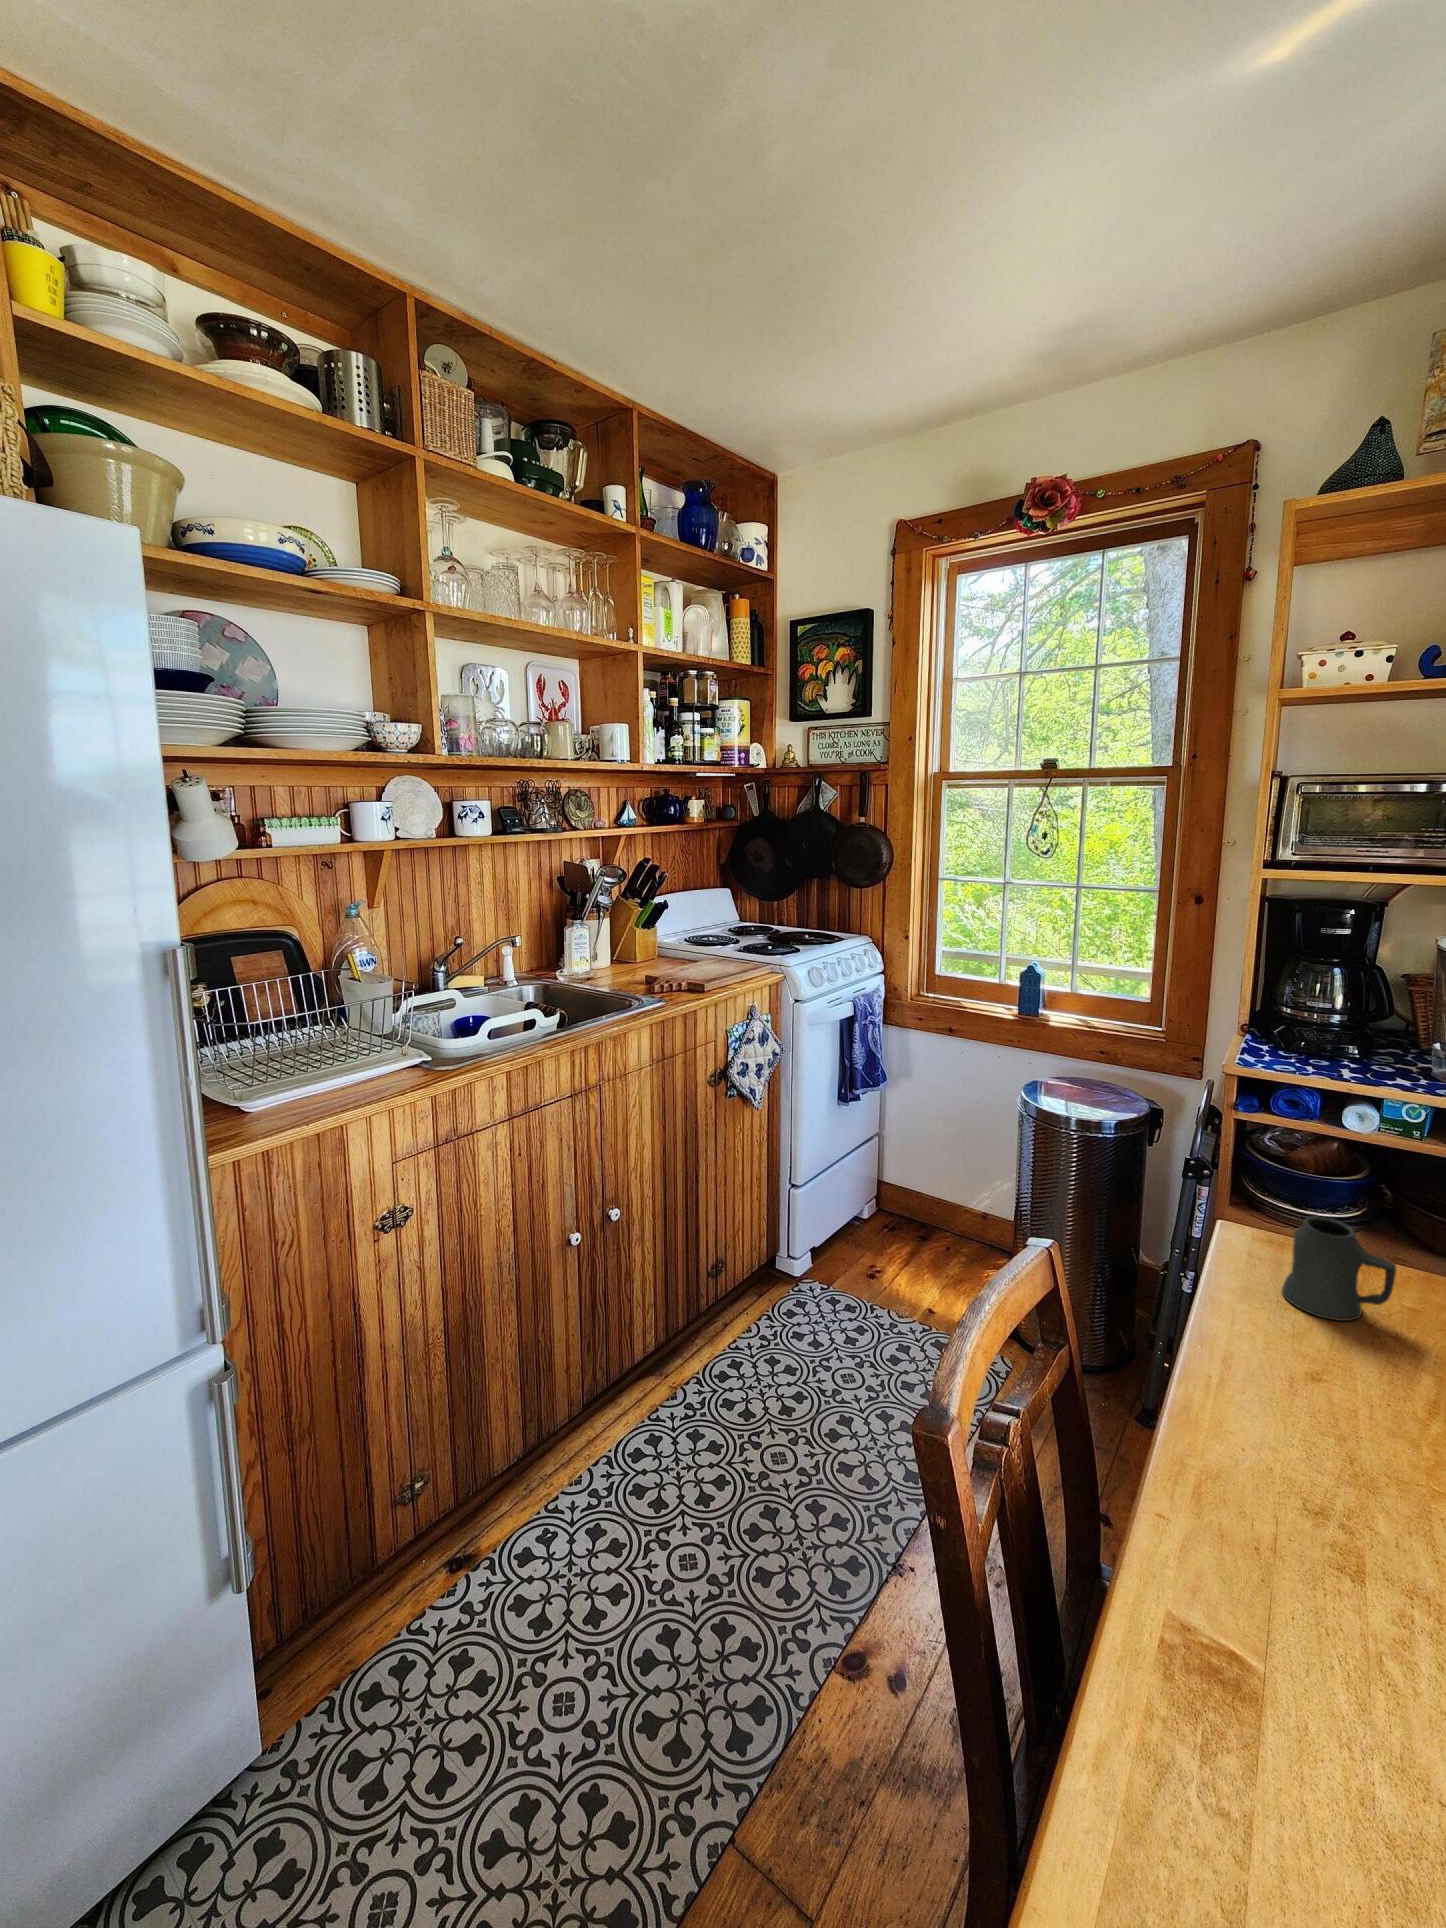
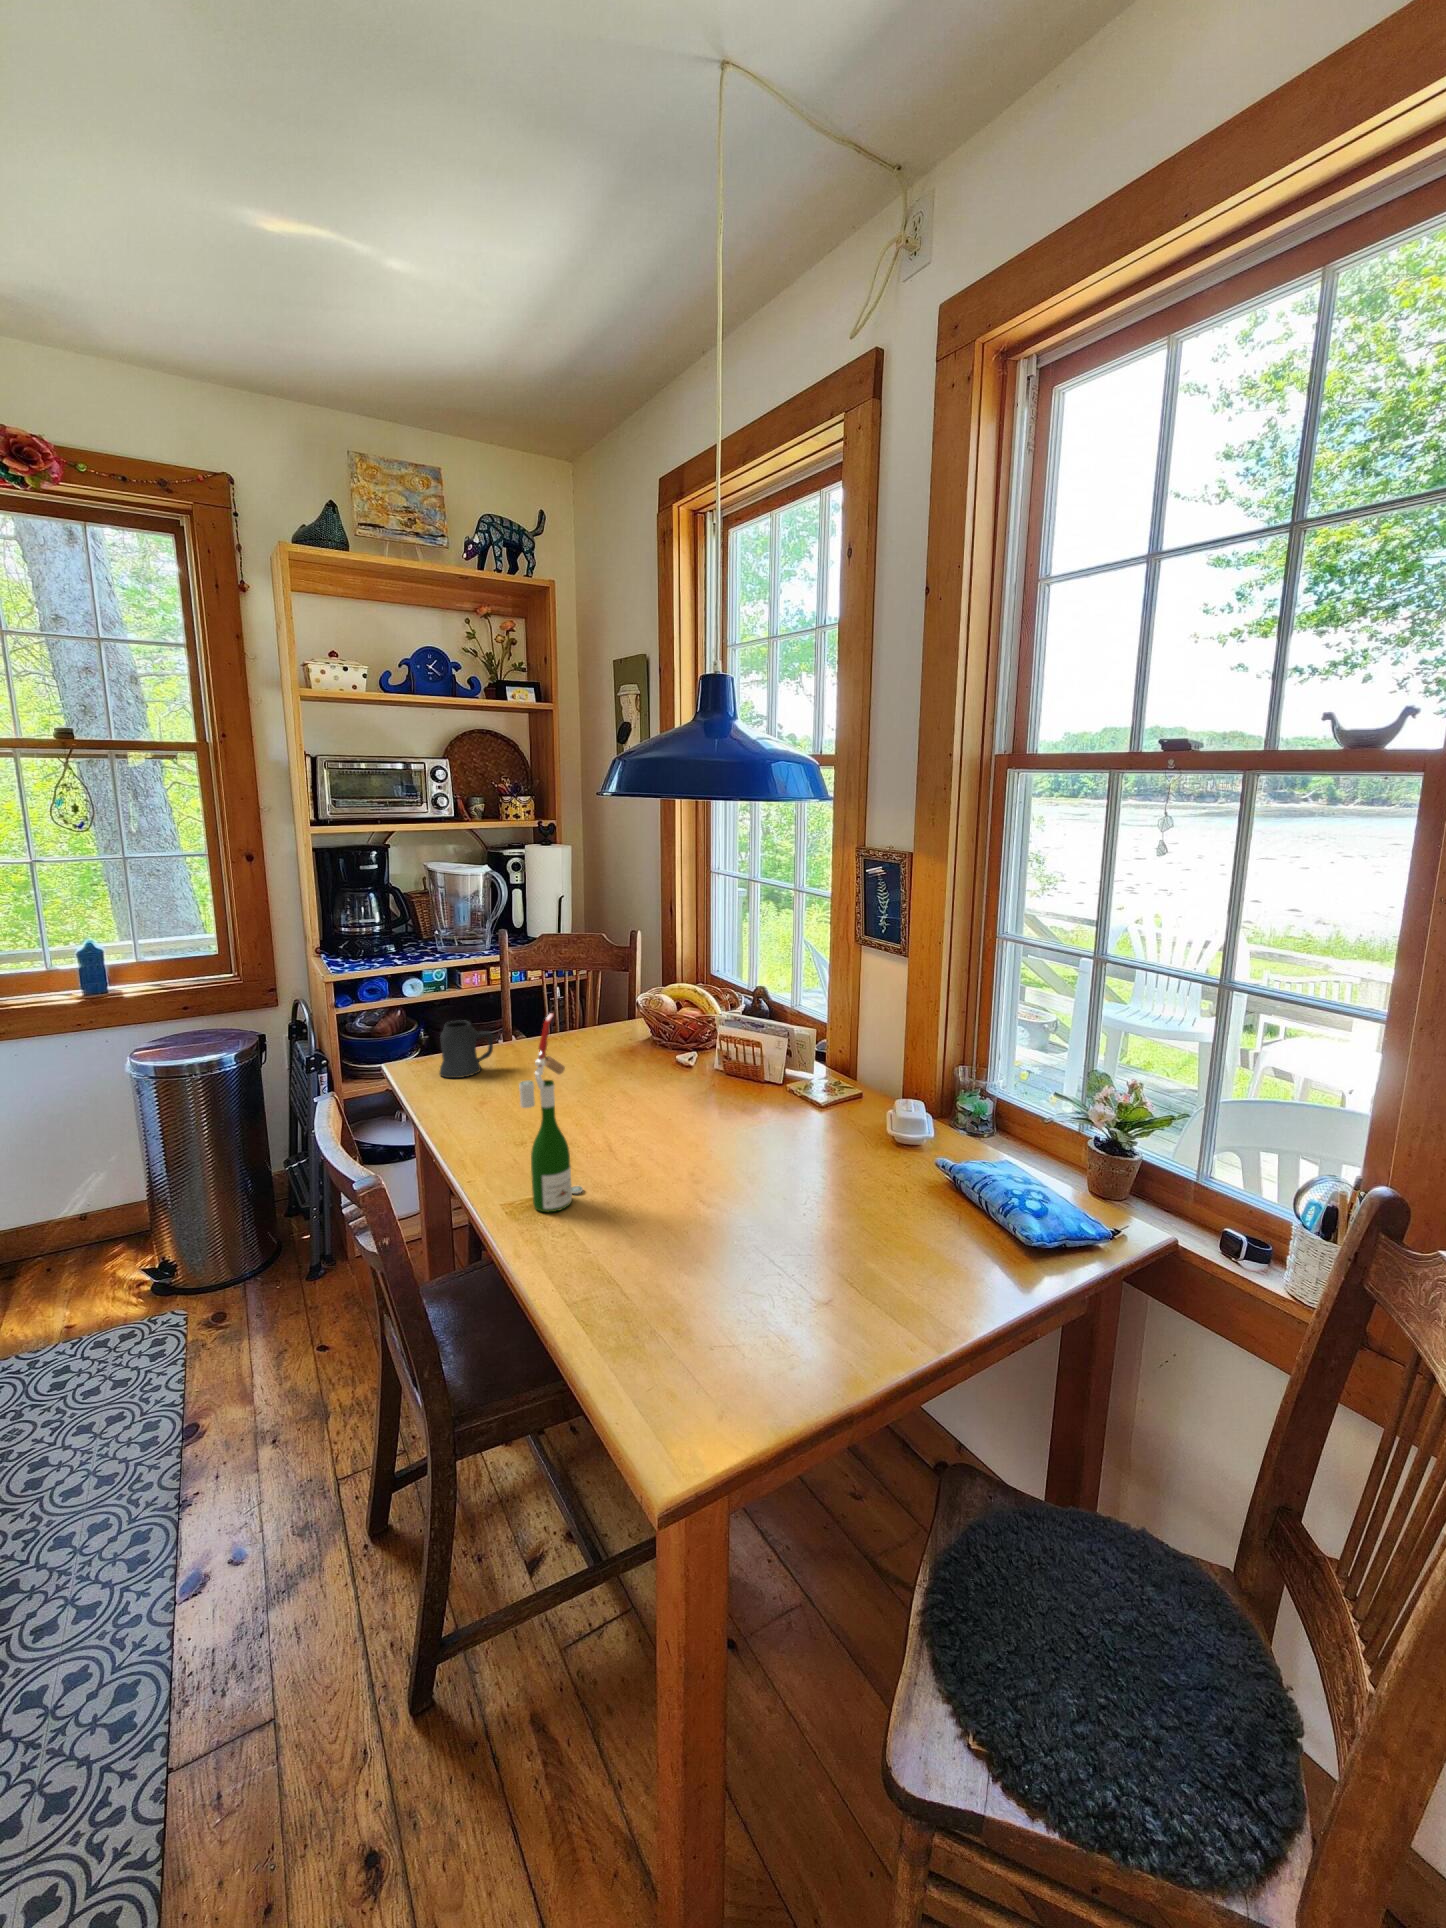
wine bottle: none [1199,1368,1335,1764] -> present [519,1013,583,1212]

